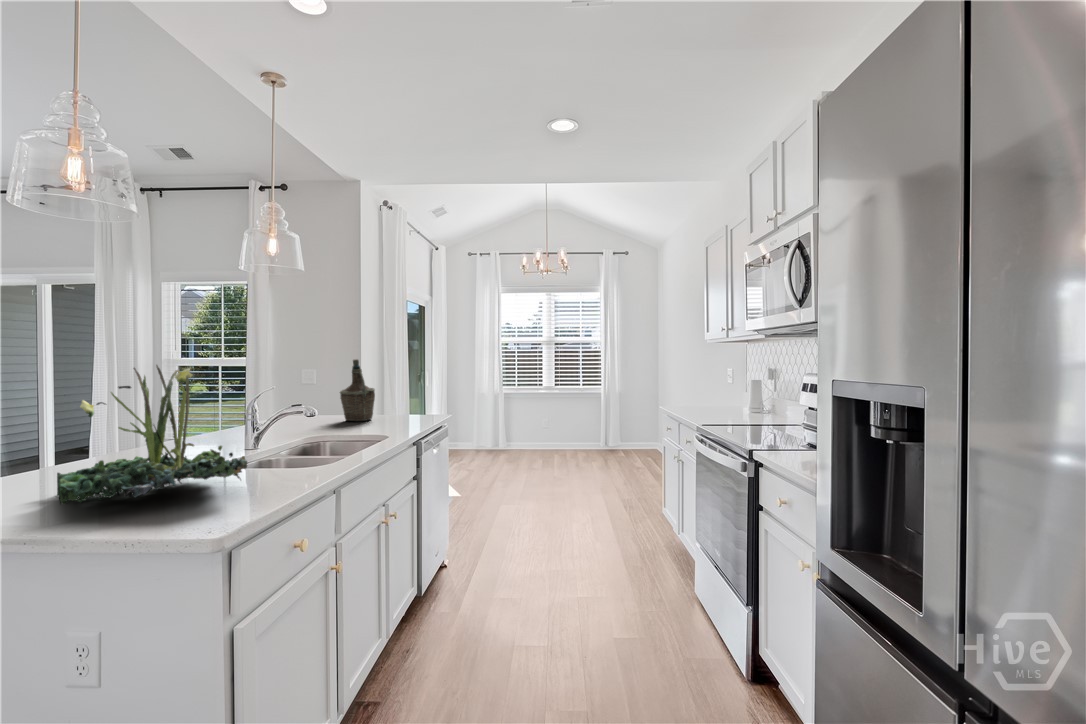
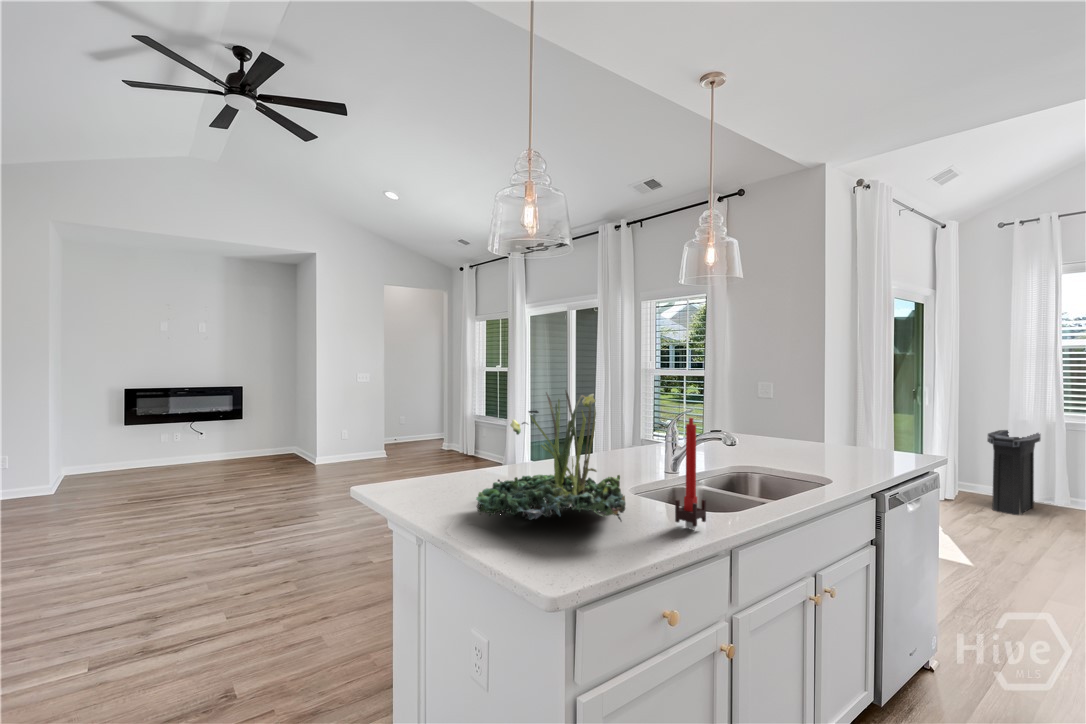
bottle: present [340,359,375,421] -> none [784,377,829,452]
candle: none [284,385,310,480] -> present [675,418,706,529]
trash can: none [465,400,493,459] -> present [987,430,1041,515]

